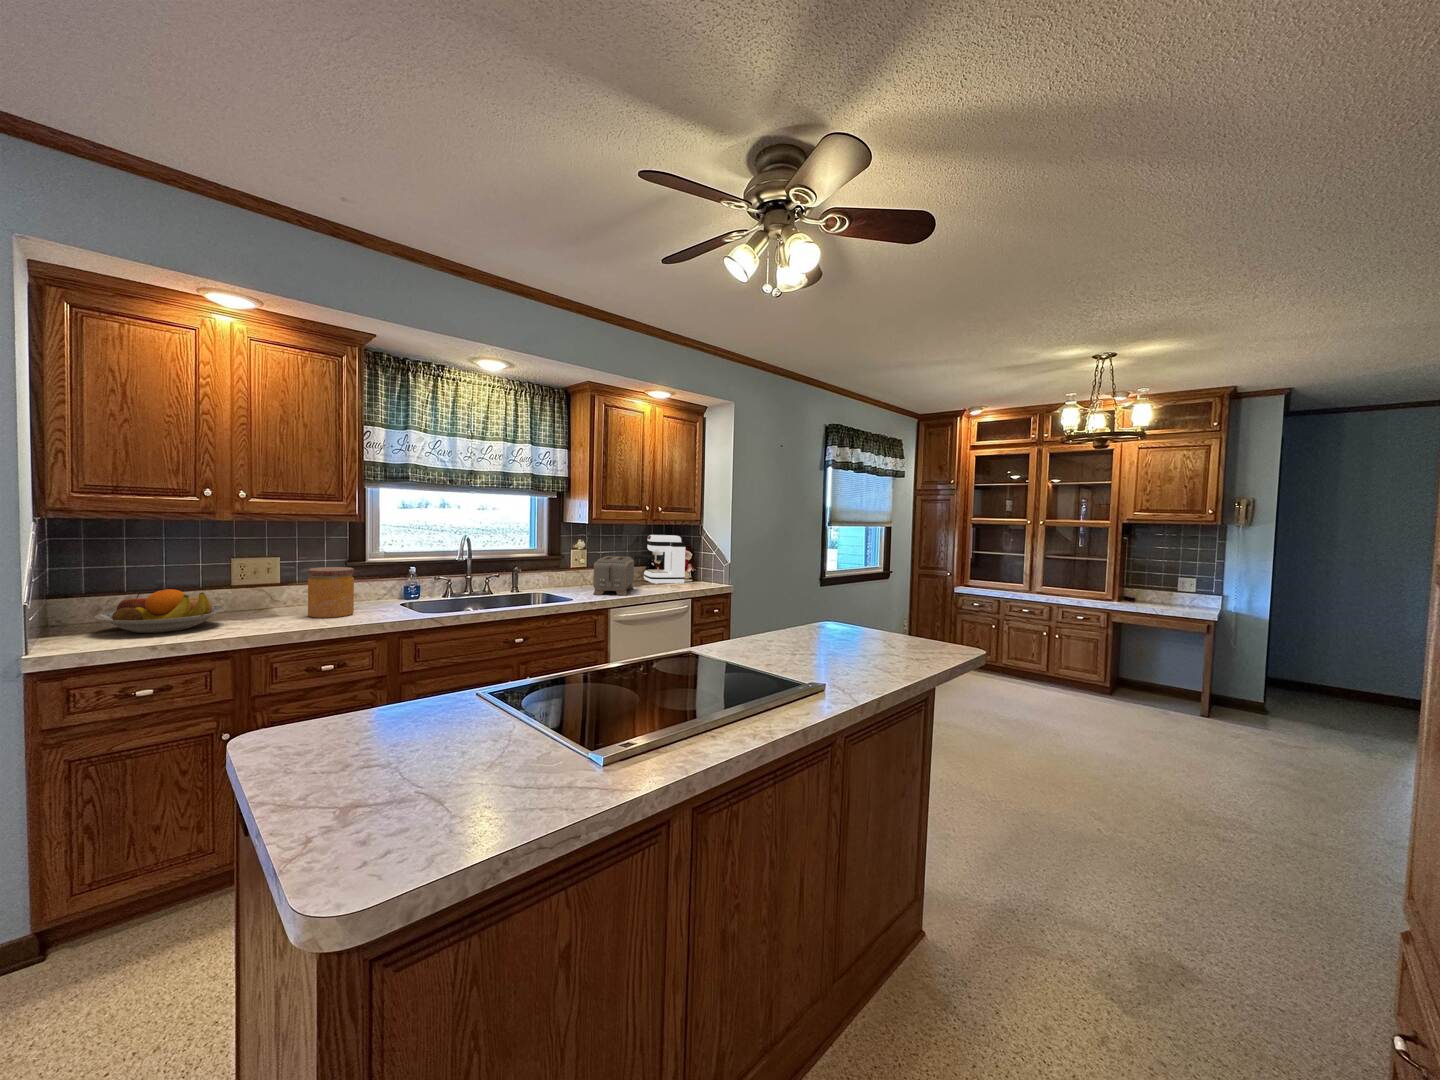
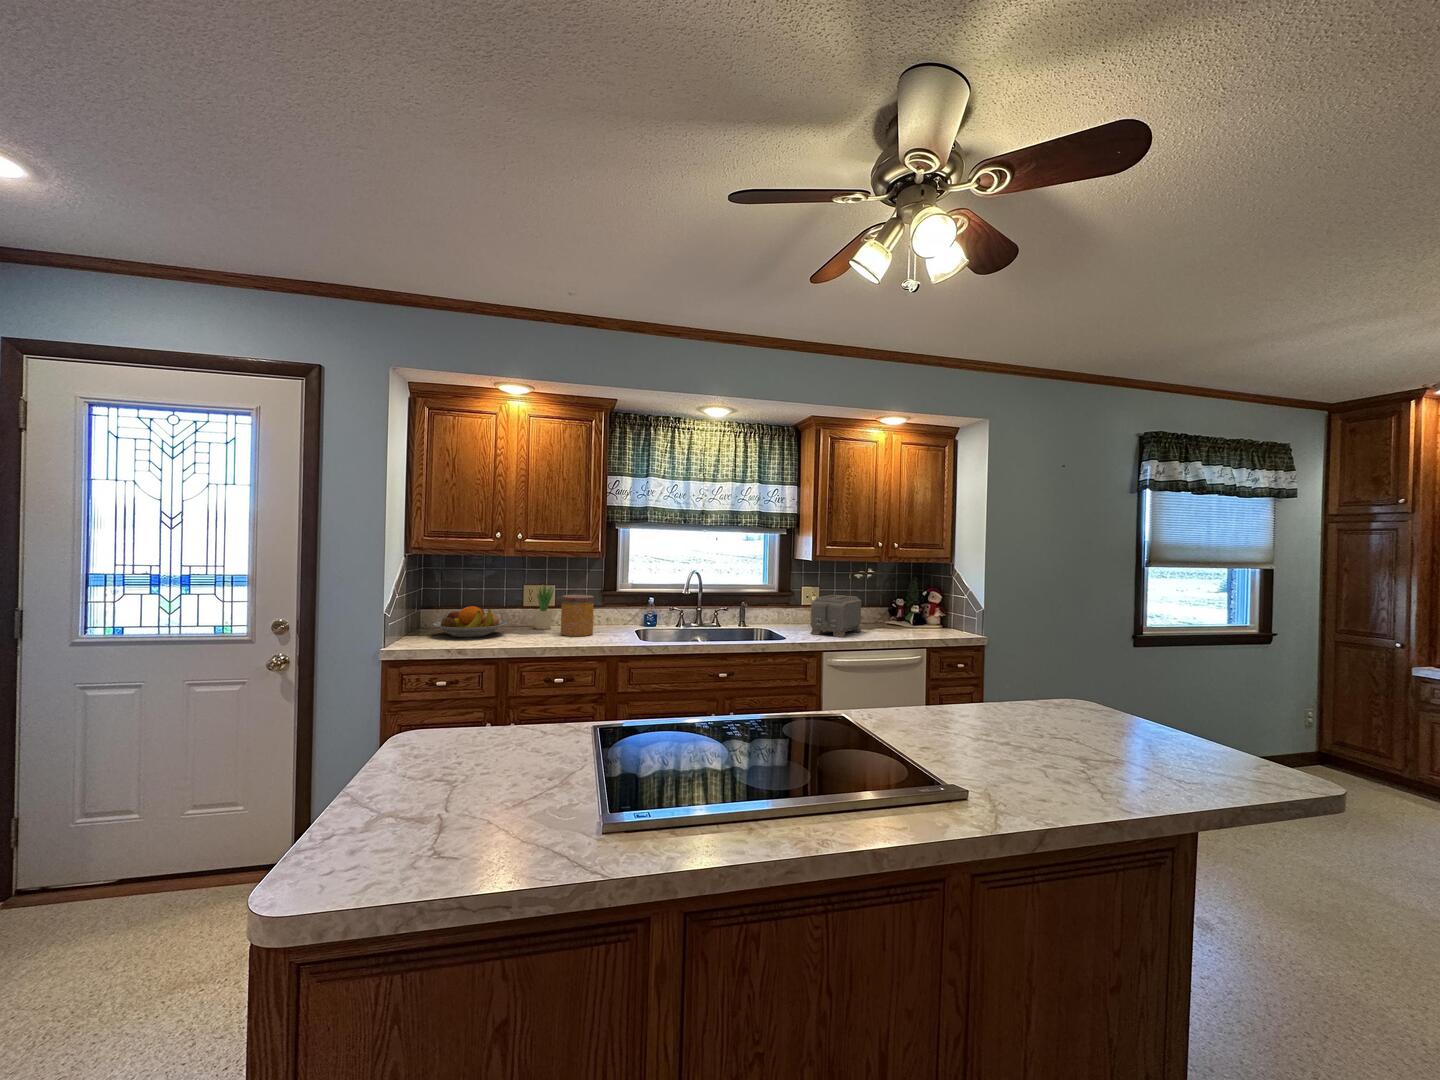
coffee maker: present [634,535,686,584] -> none [873,574,929,630]
potted plant: none [256,548,287,613] -> present [534,585,554,629]

